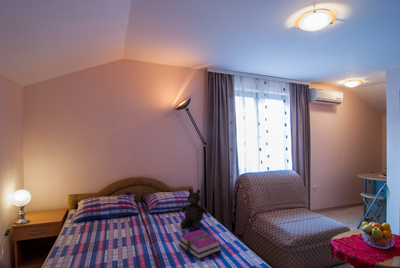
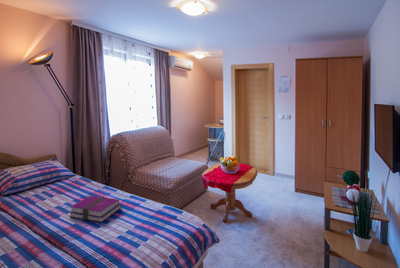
teddy bear: present [181,189,208,229] -> none [56,154,92,199]

